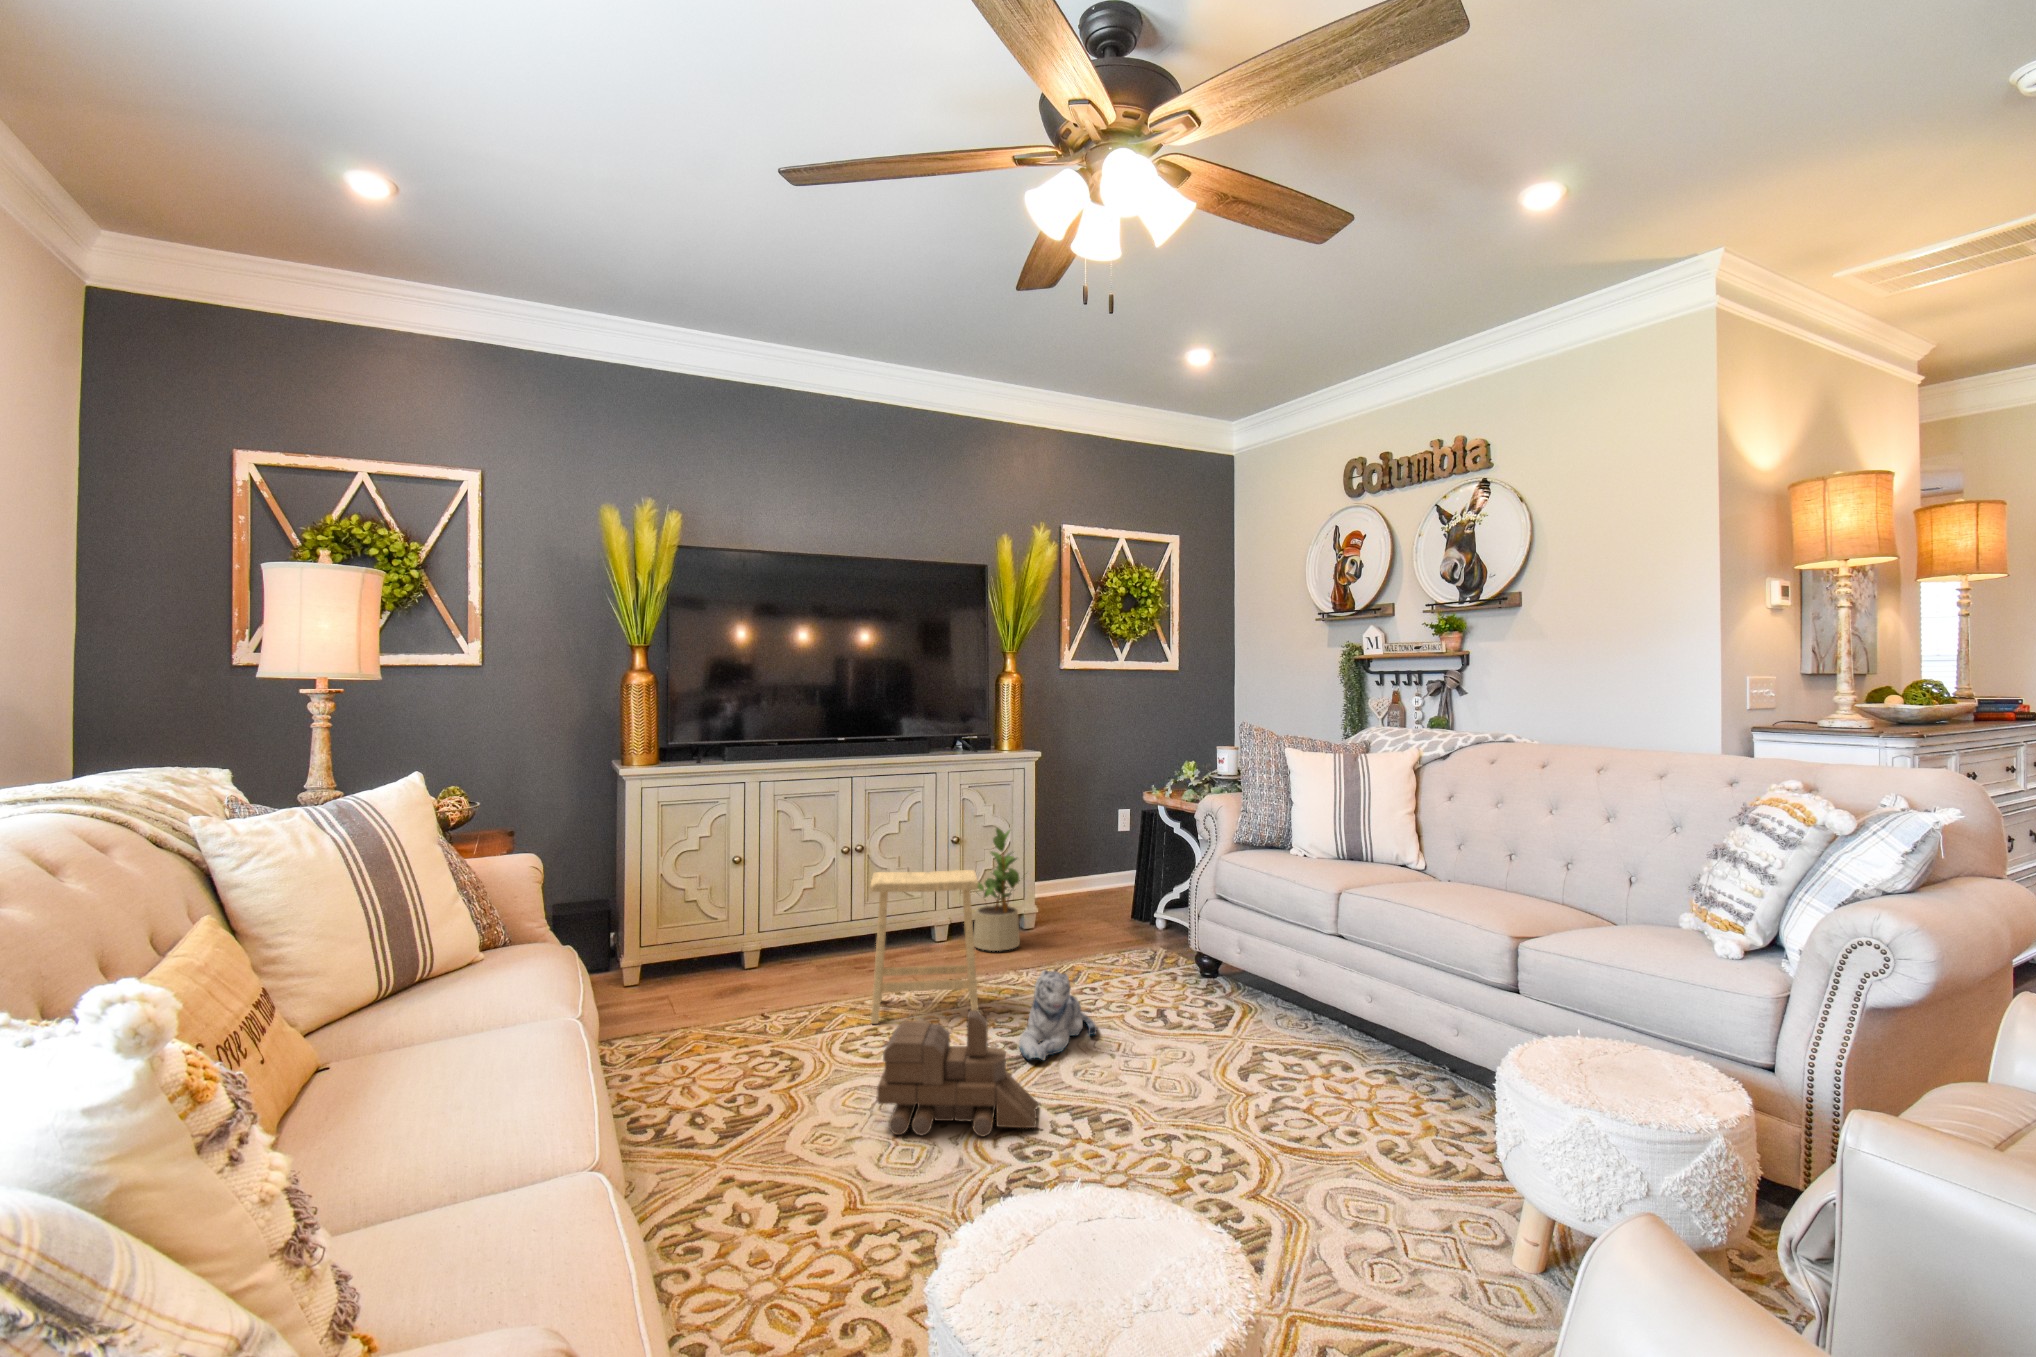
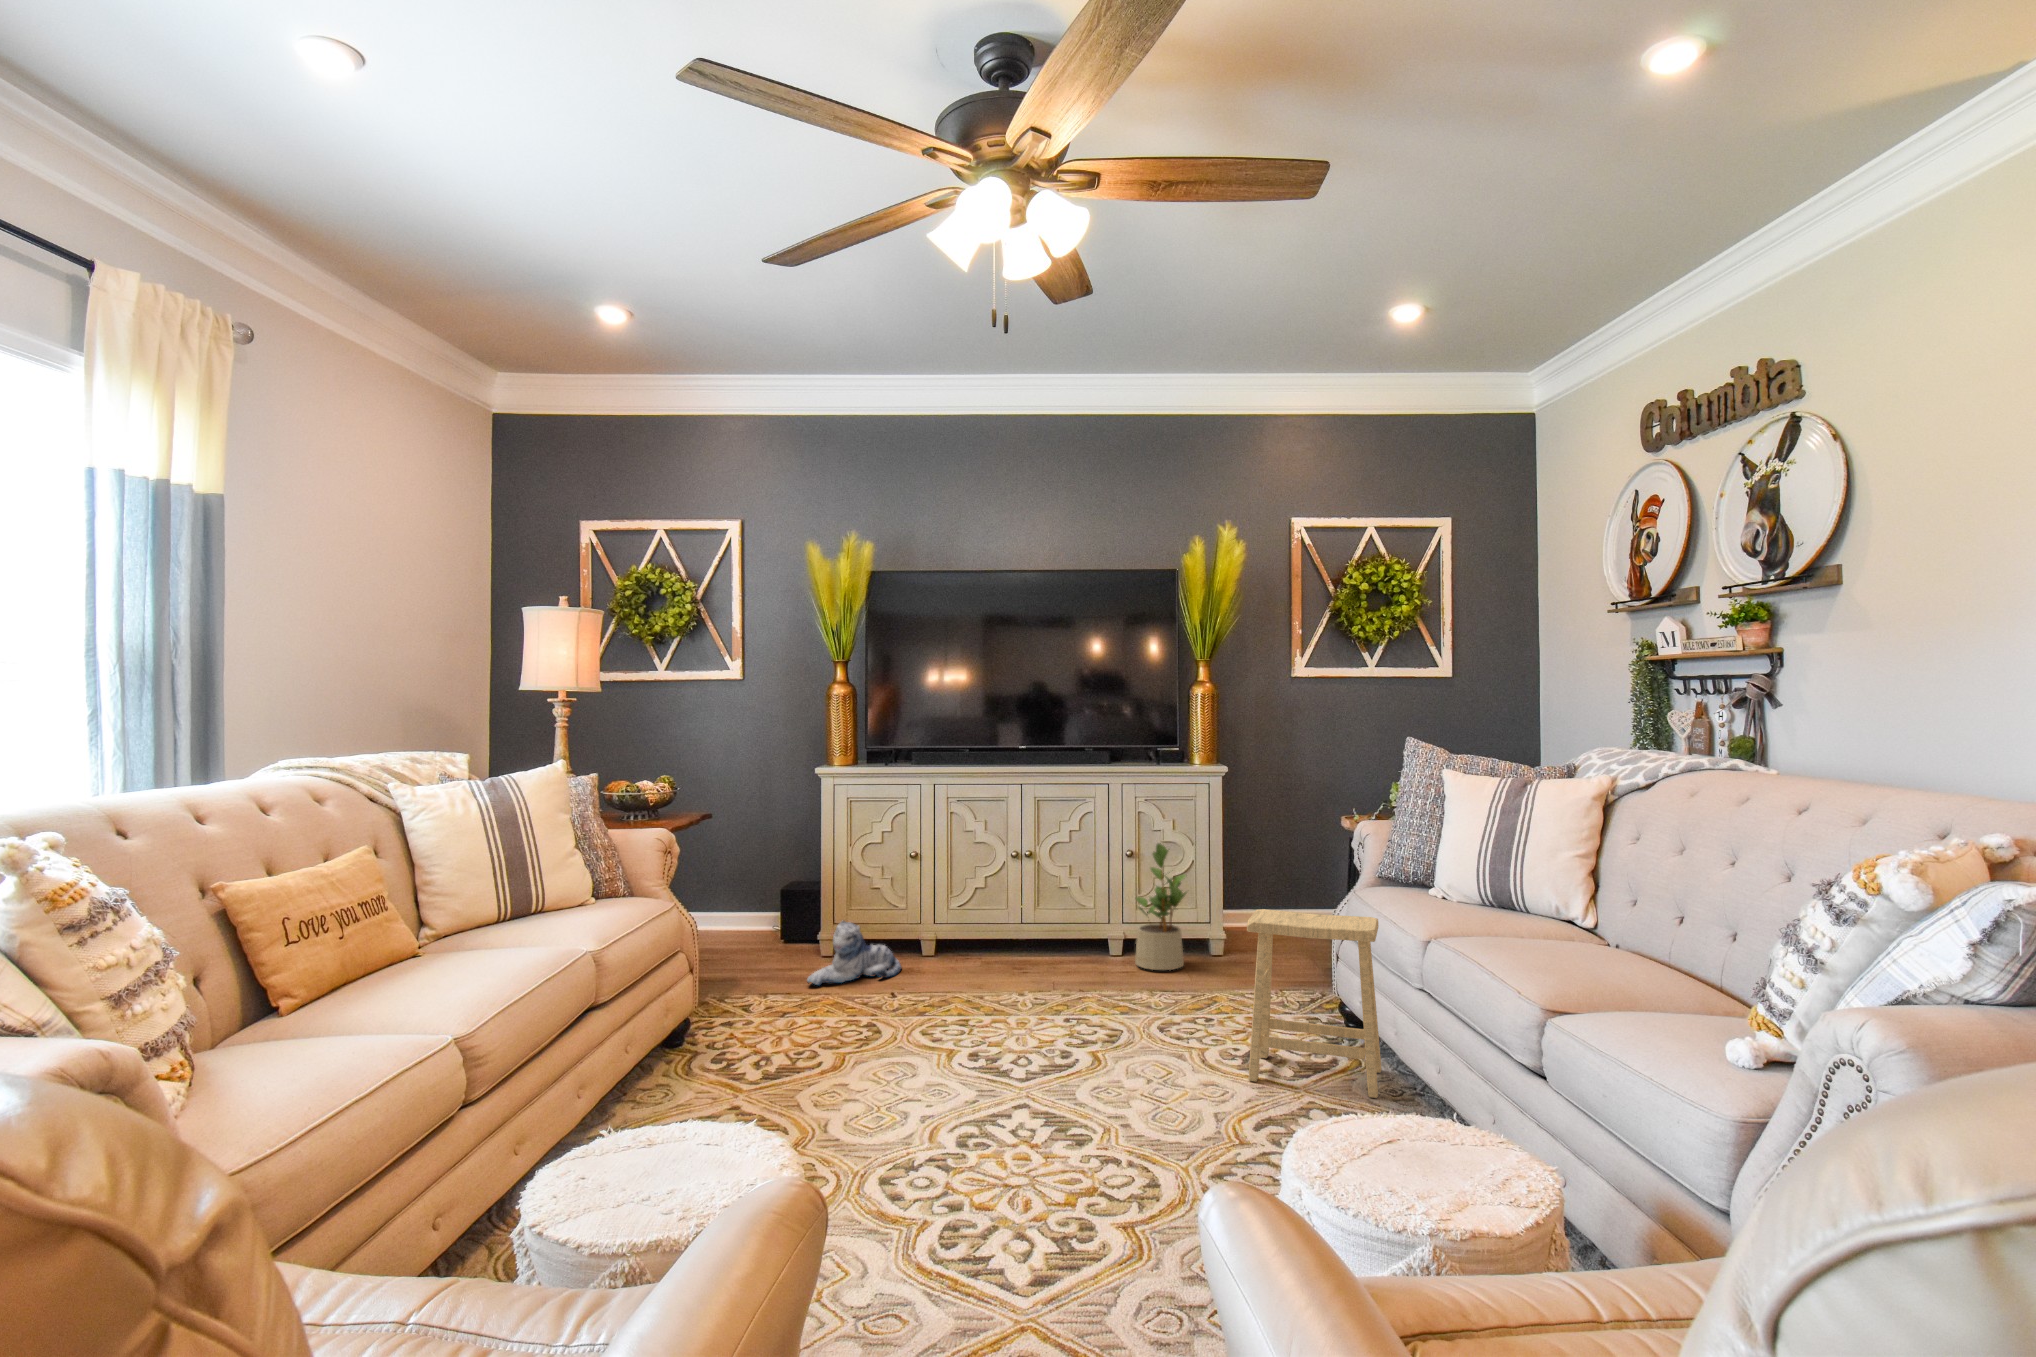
footstool: present [871,870,978,1024] -> present [1247,909,1382,1098]
plush toy: present [1019,970,1097,1061] -> present [807,921,902,986]
toy train: present [877,1011,1037,1137] -> none [878,1002,1025,1119]

